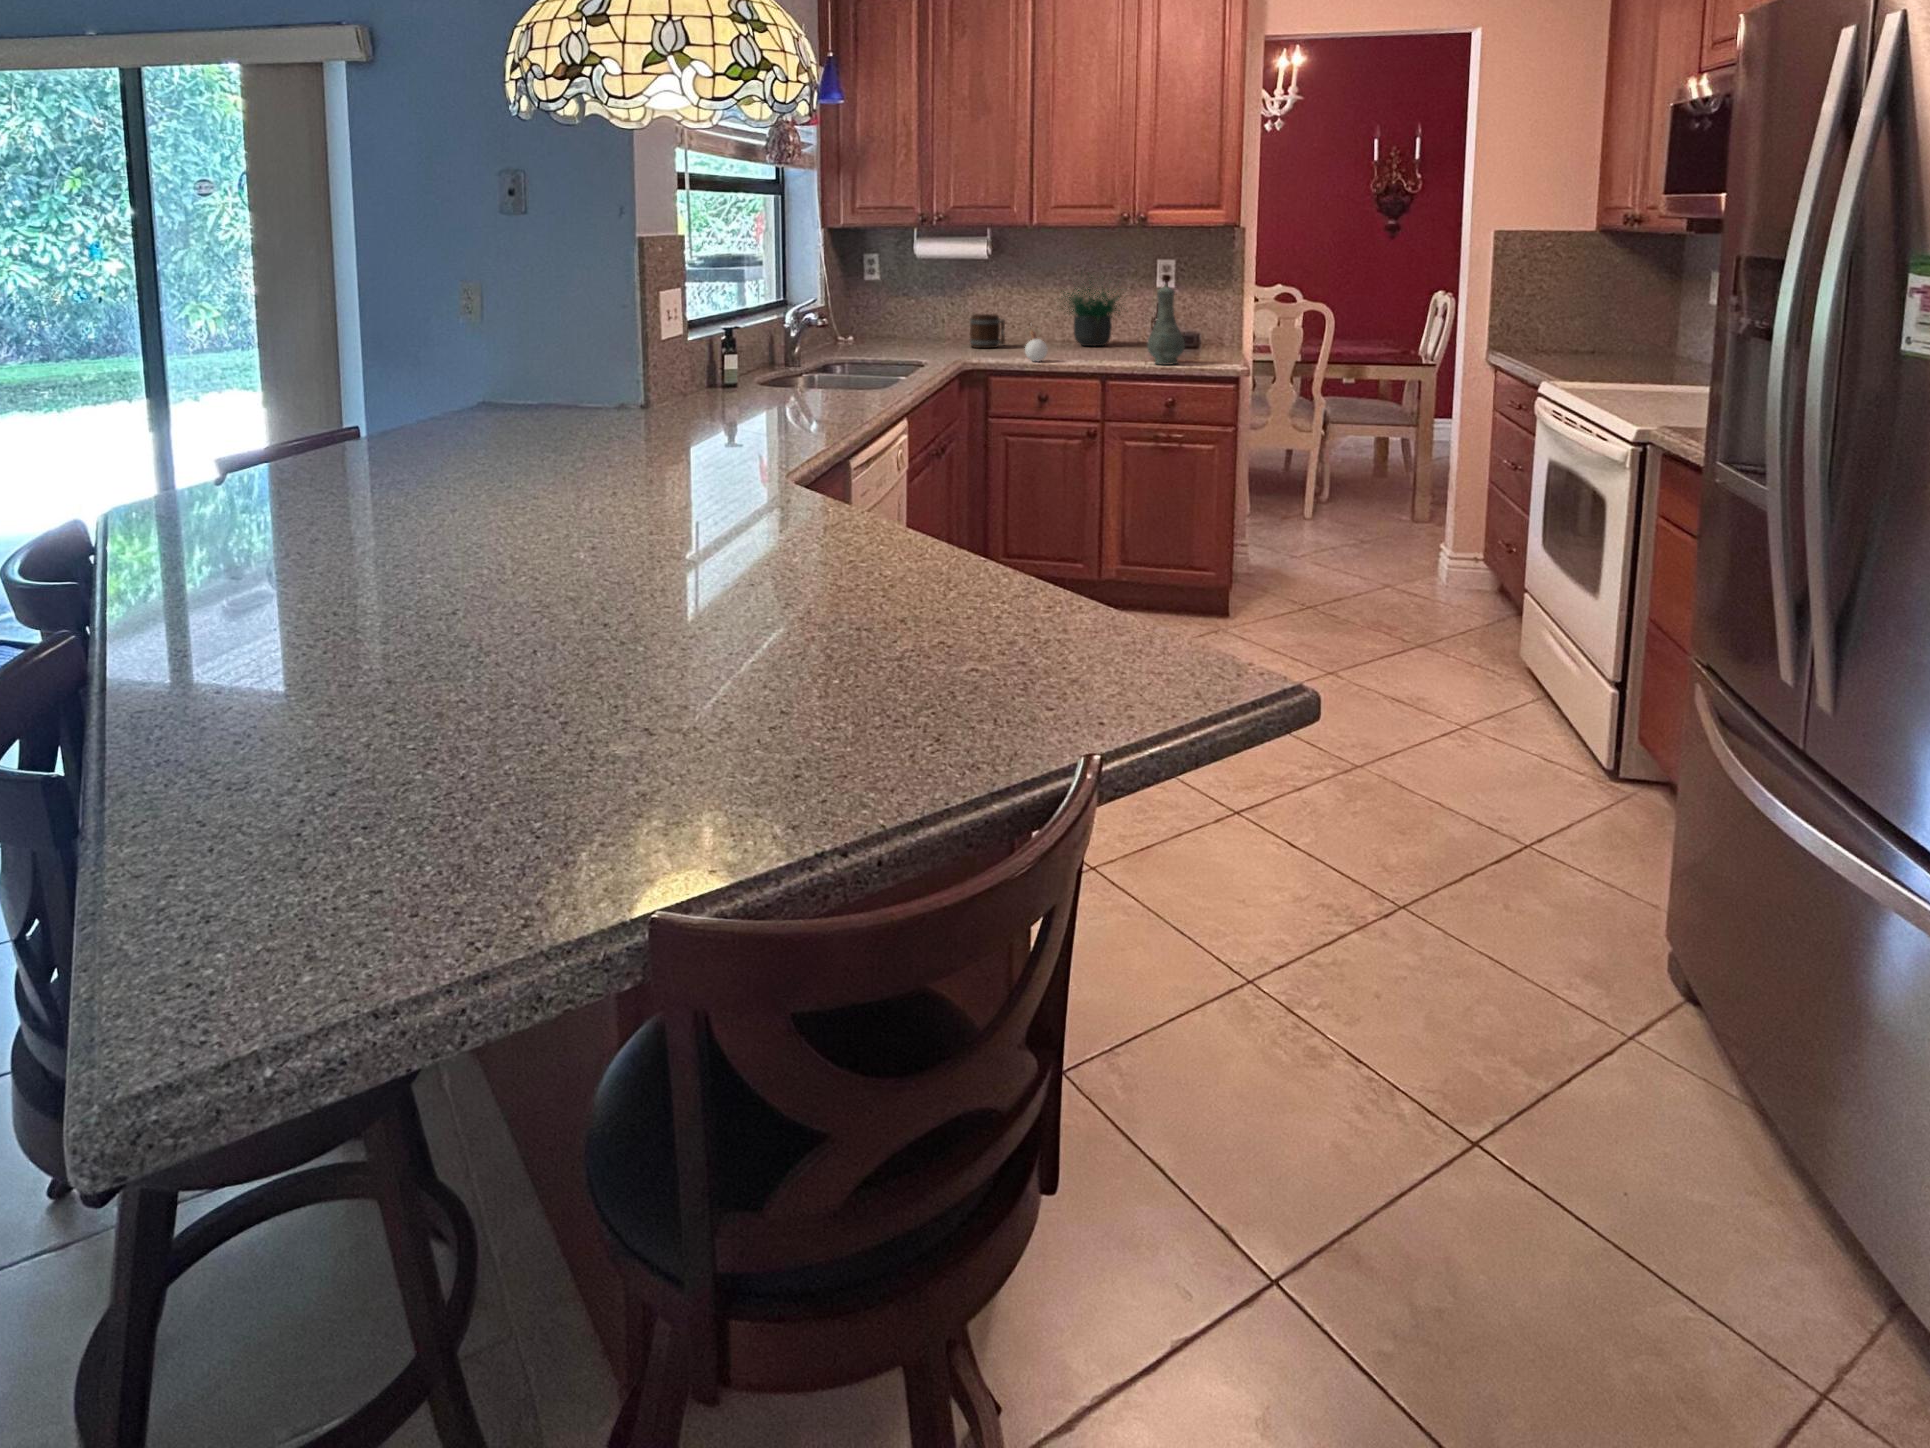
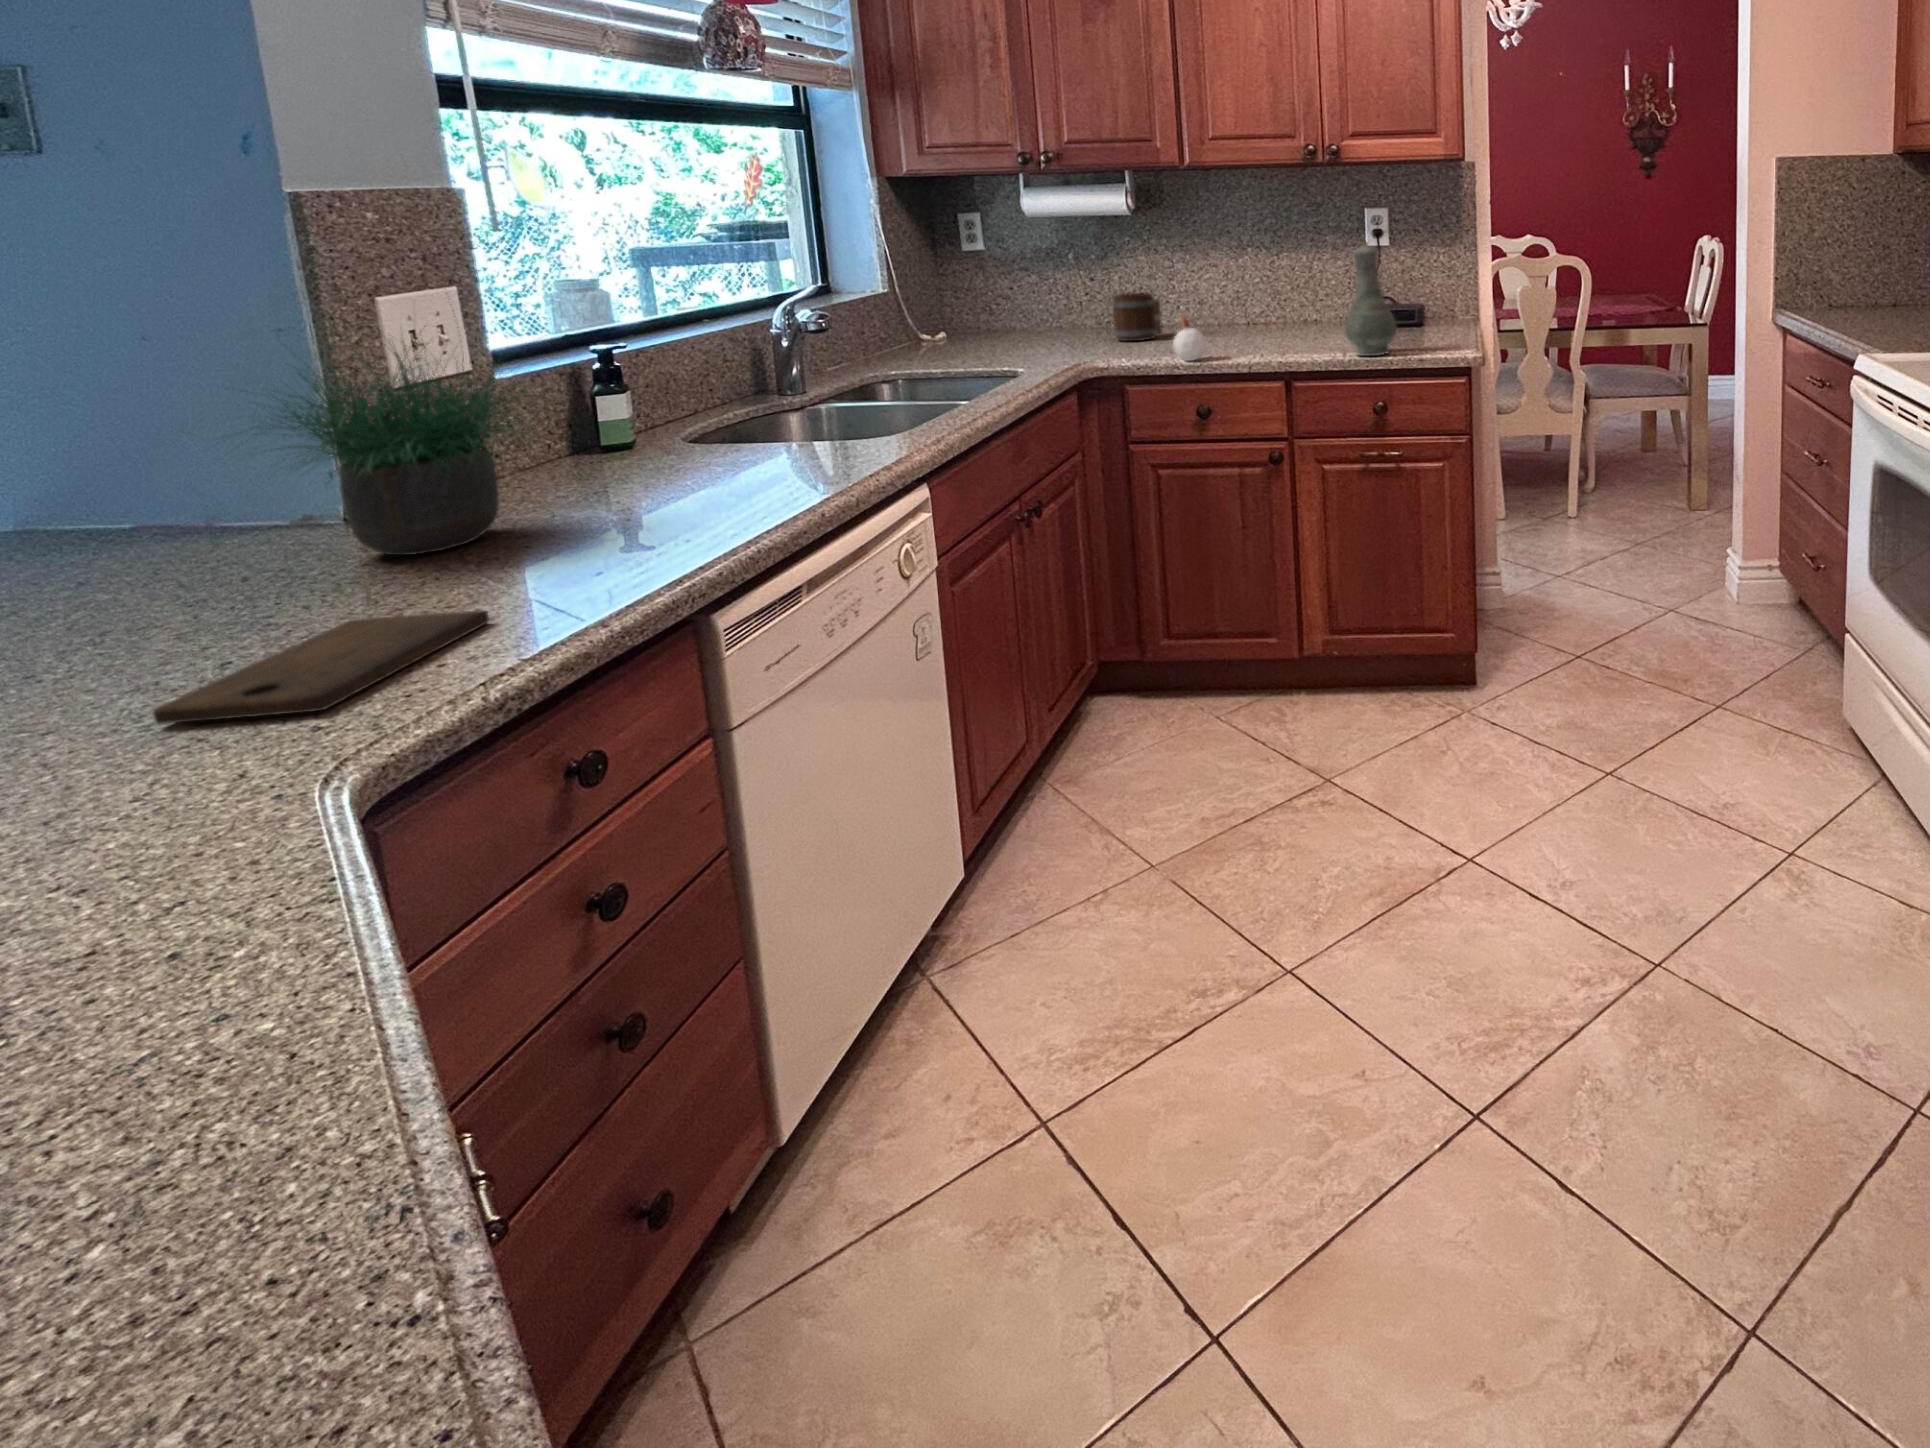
potted plant: present [1063,277,1124,346] -> present [223,305,538,555]
cutting board: none [705,439,785,464] -> present [153,610,489,724]

